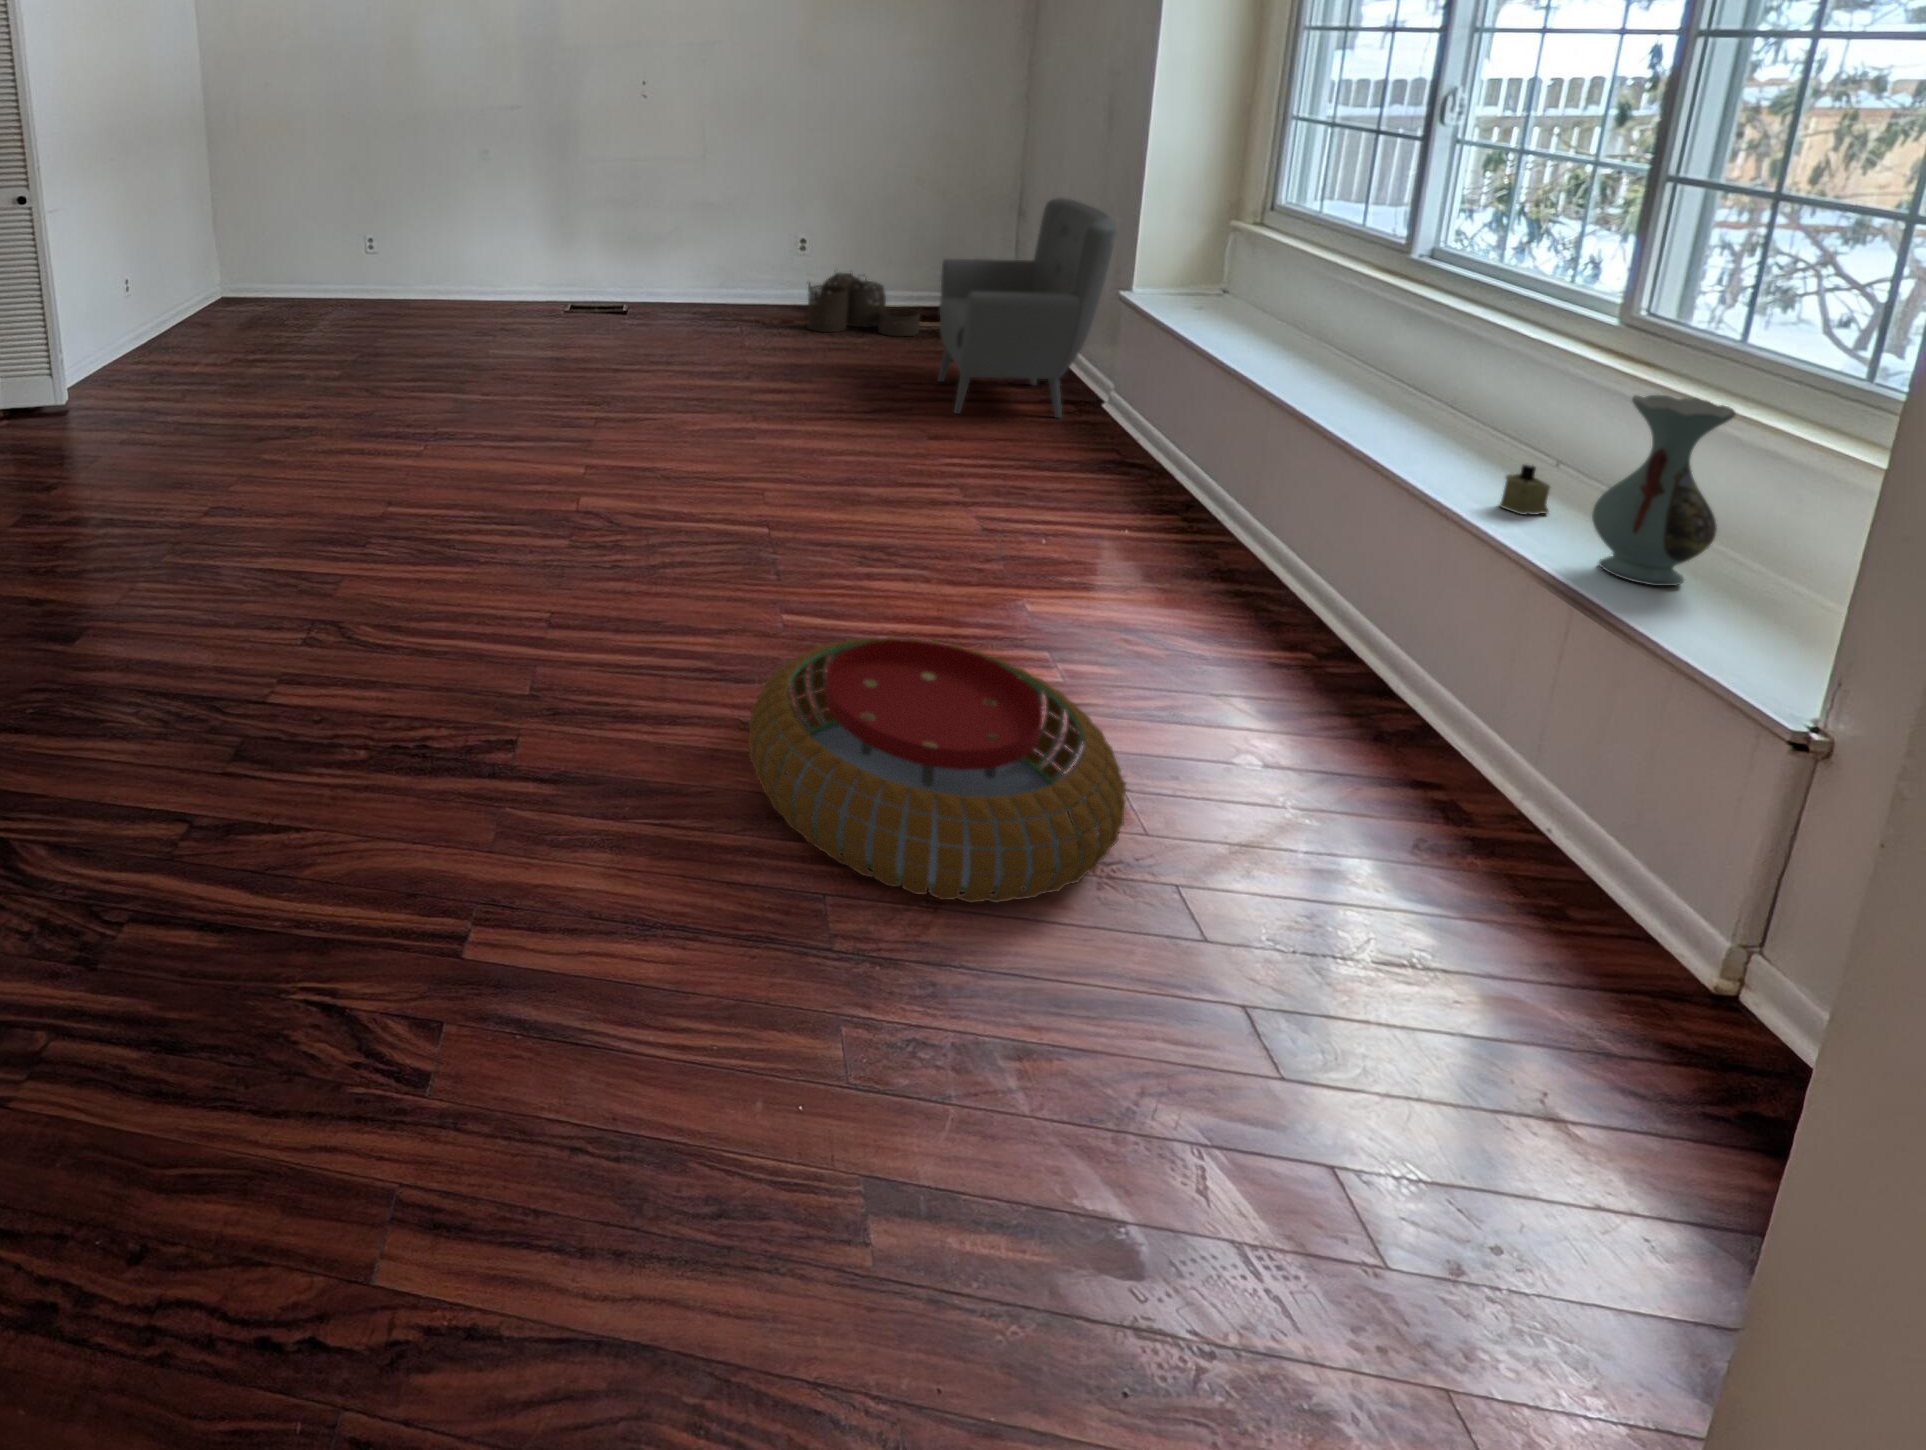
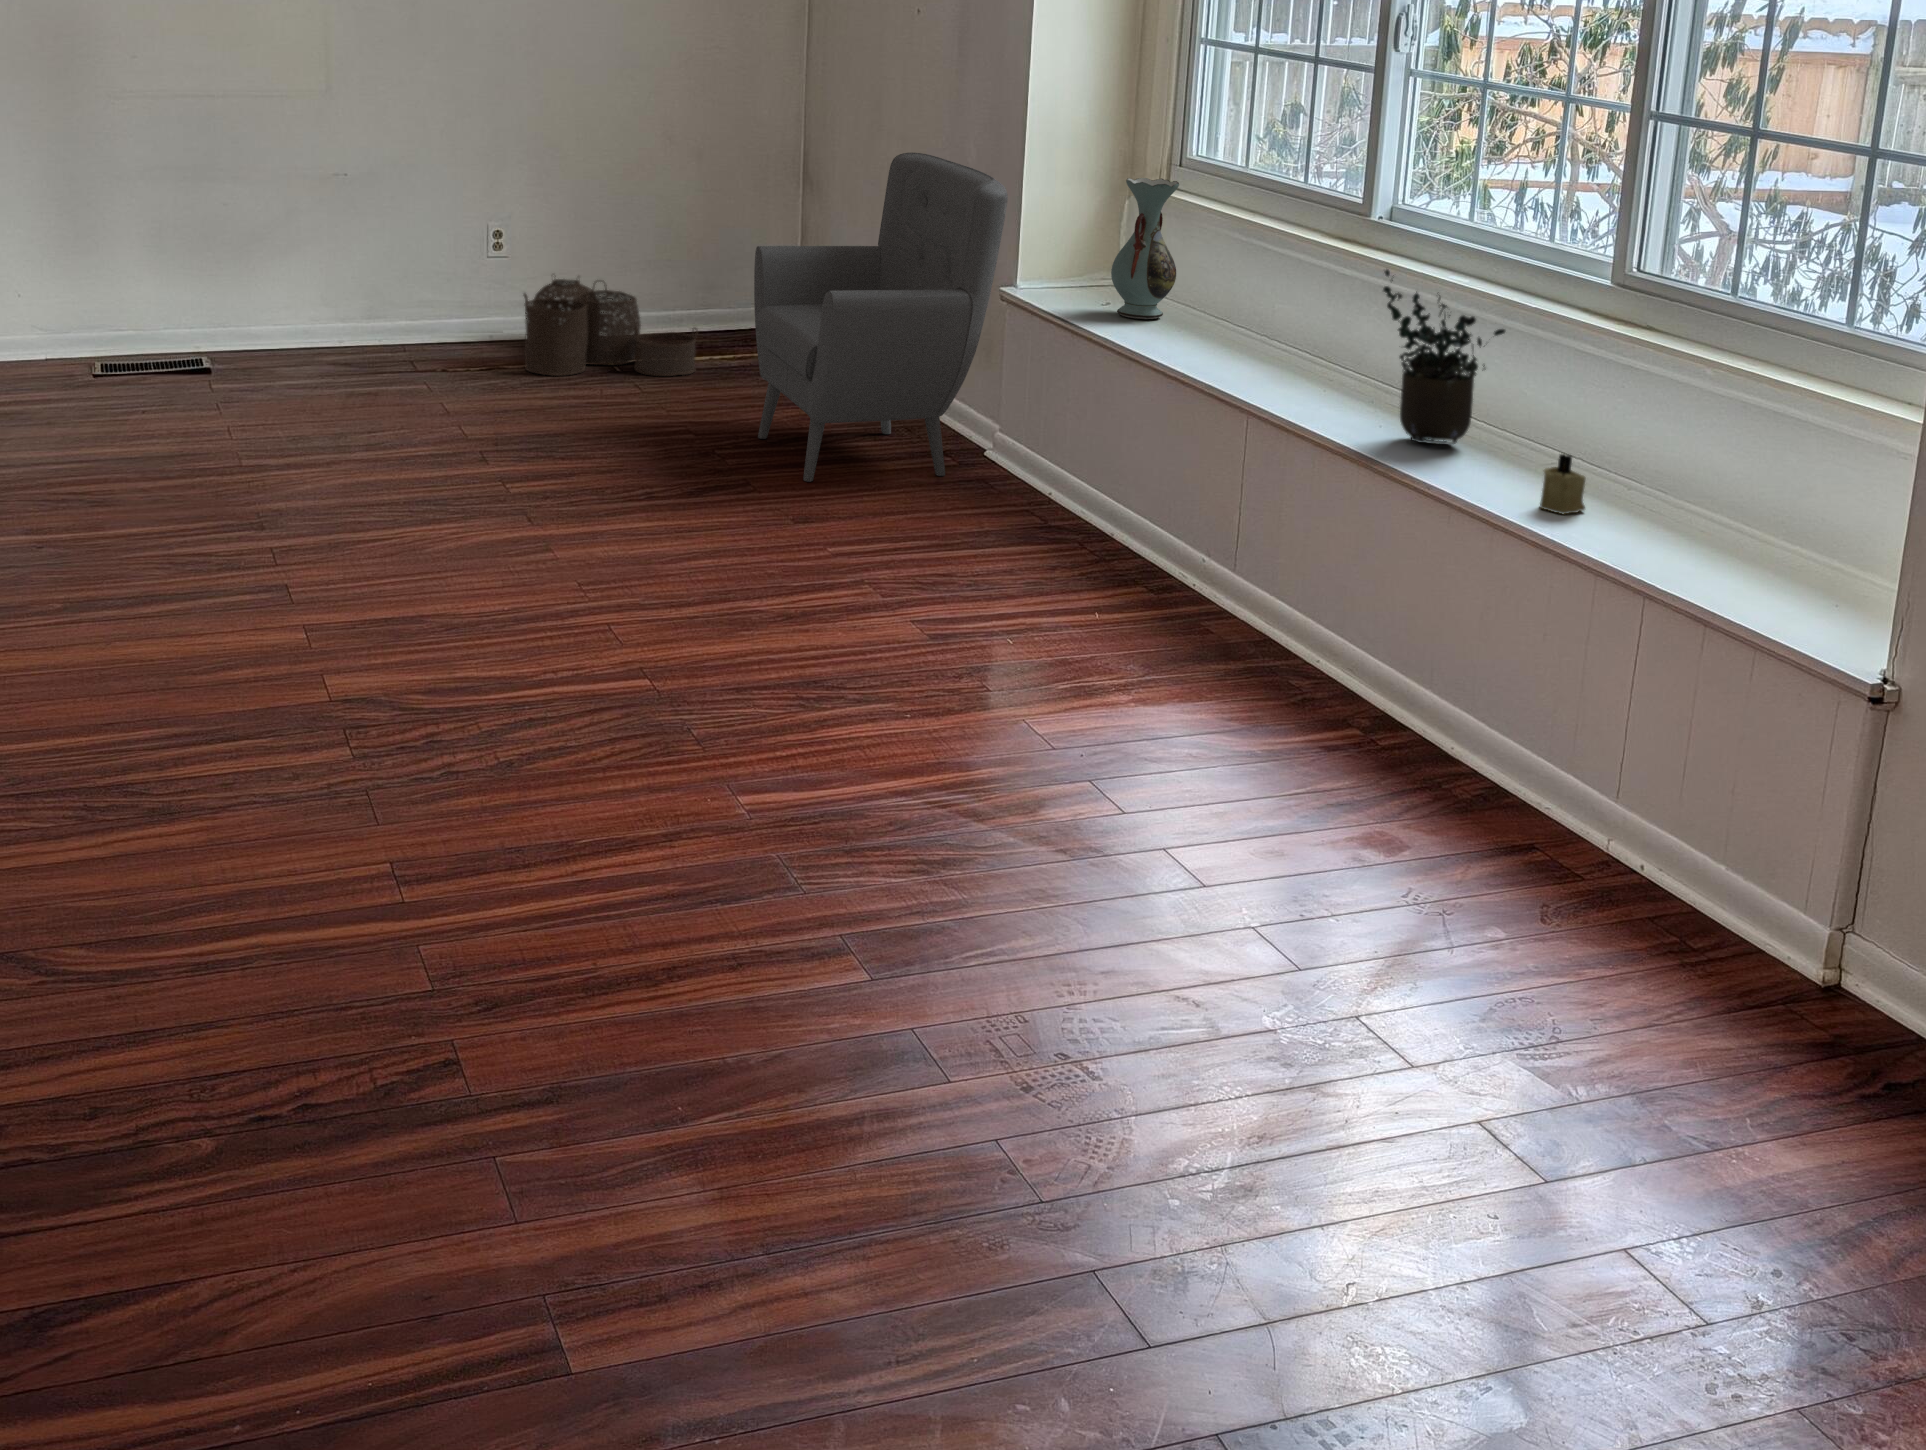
potted plant: none [1378,300,1503,442] -> present [1383,270,1505,445]
decorative vase: present [1592,395,1735,586] -> present [1111,178,1179,319]
pouf: present [748,637,1126,903] -> none [791,767,1293,1103]

